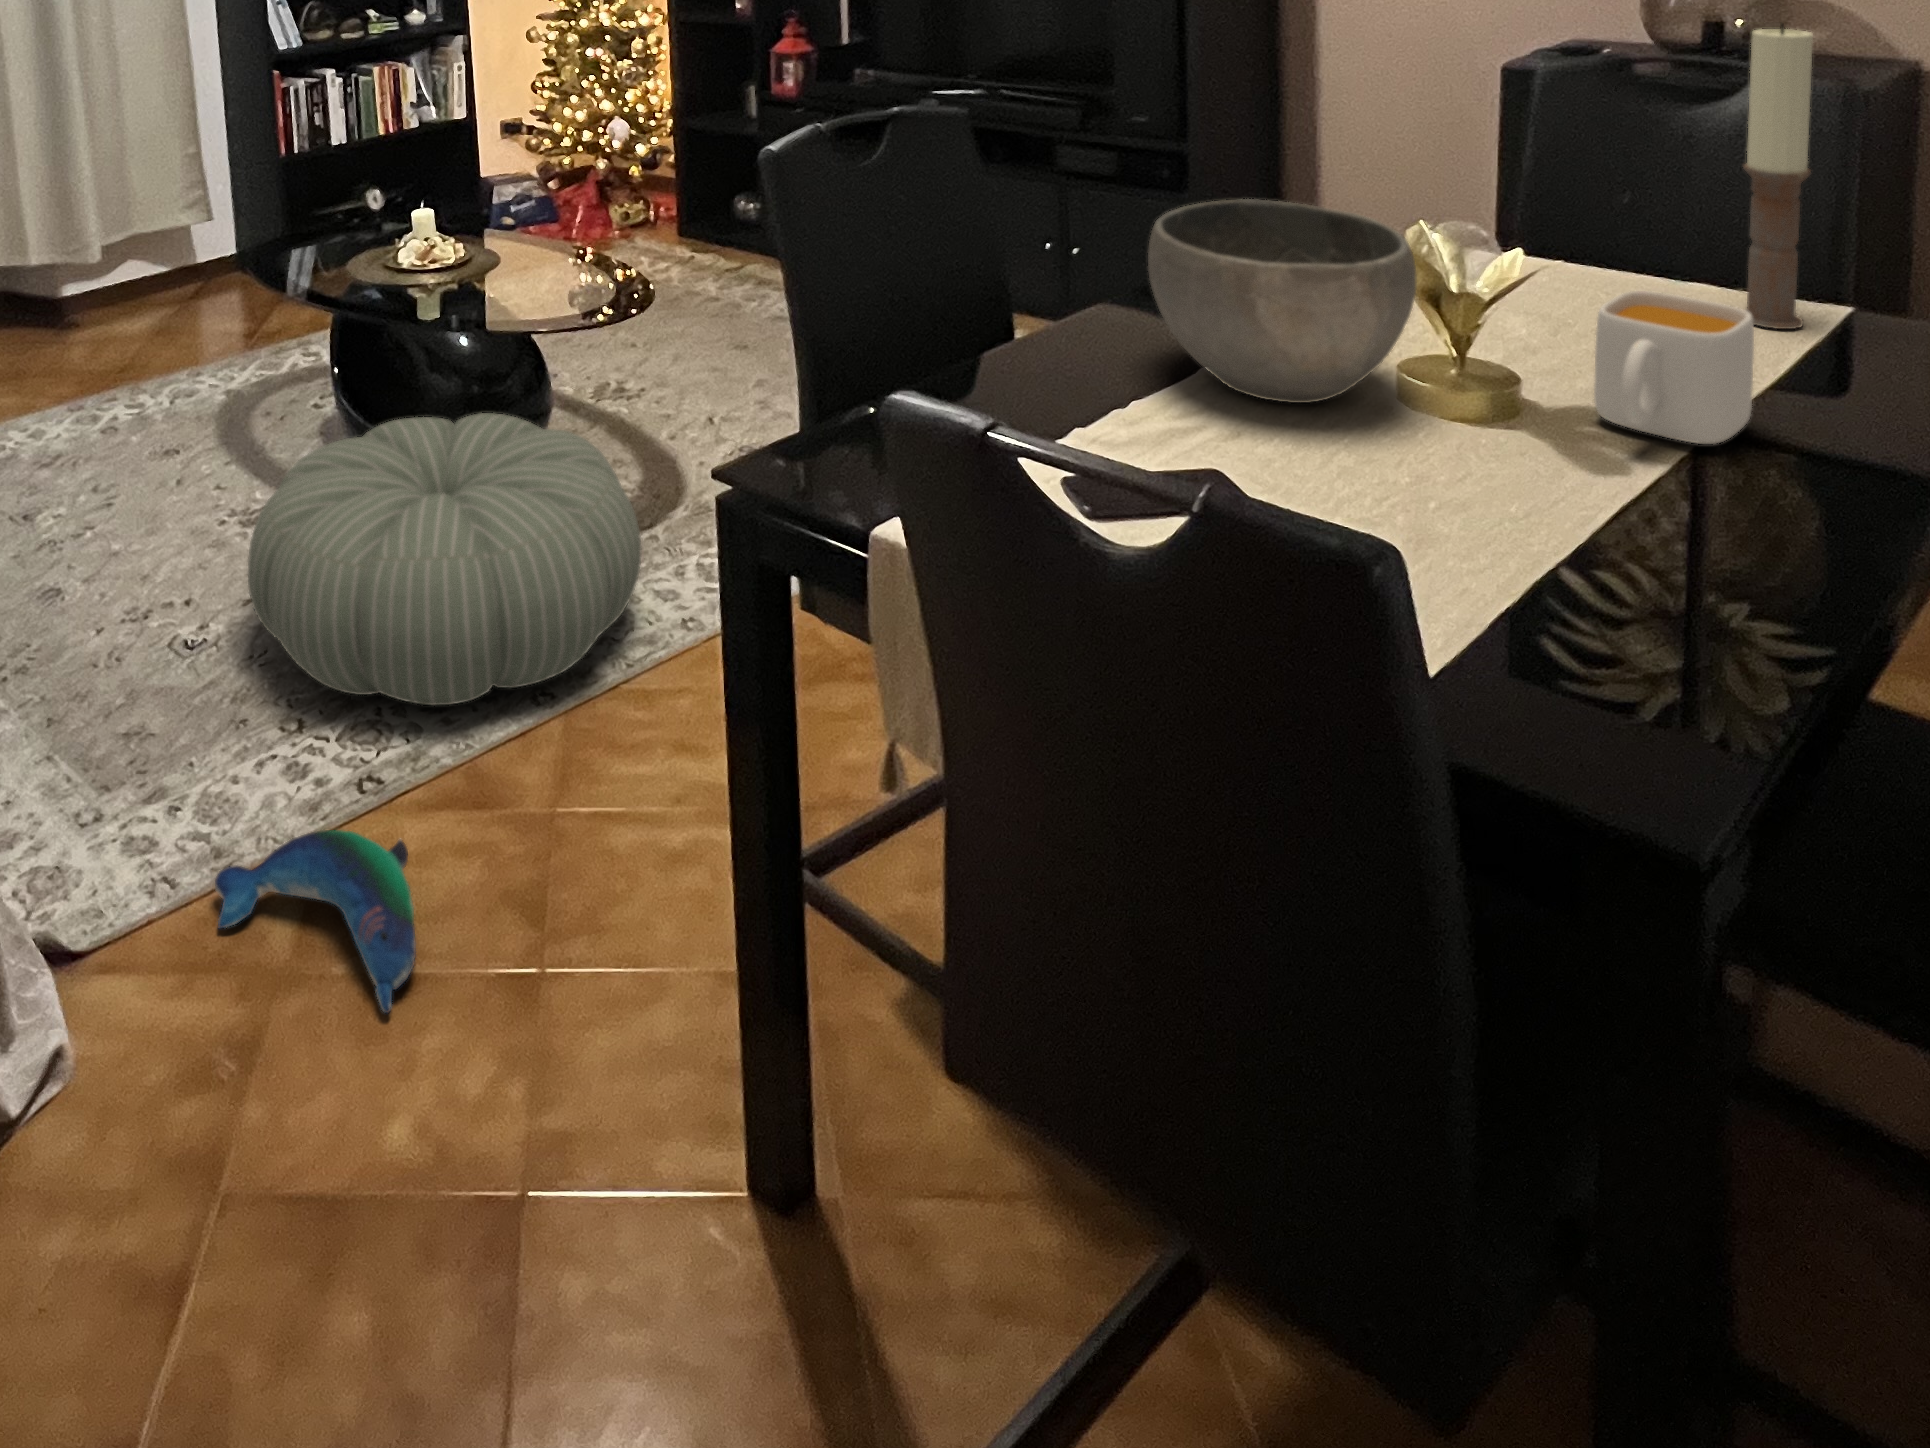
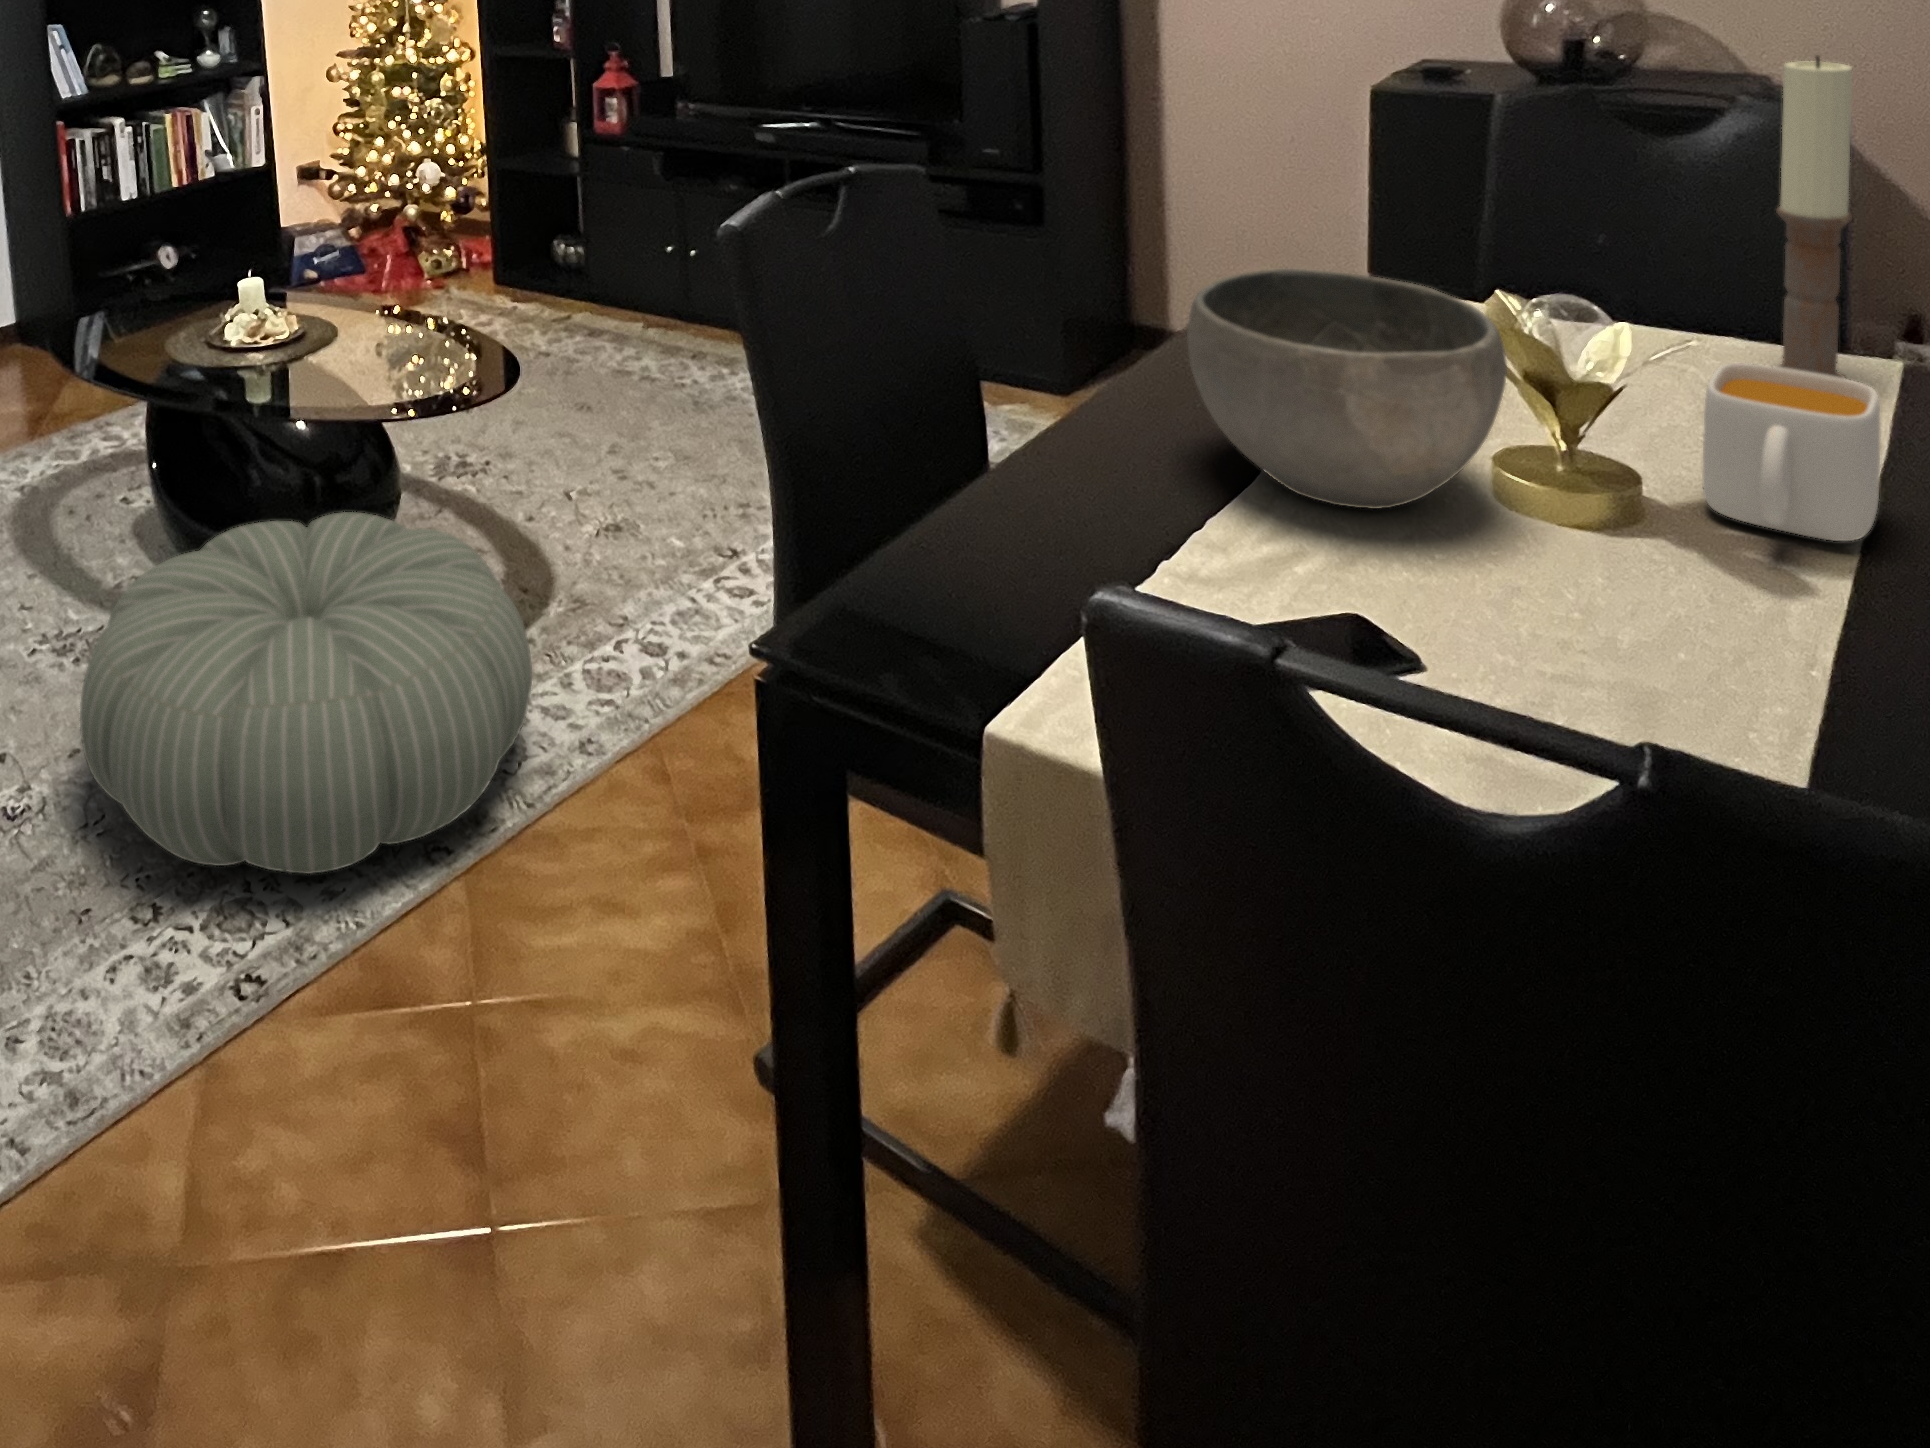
plush toy: present [215,830,416,1013] -> none [74,1061,335,1306]

